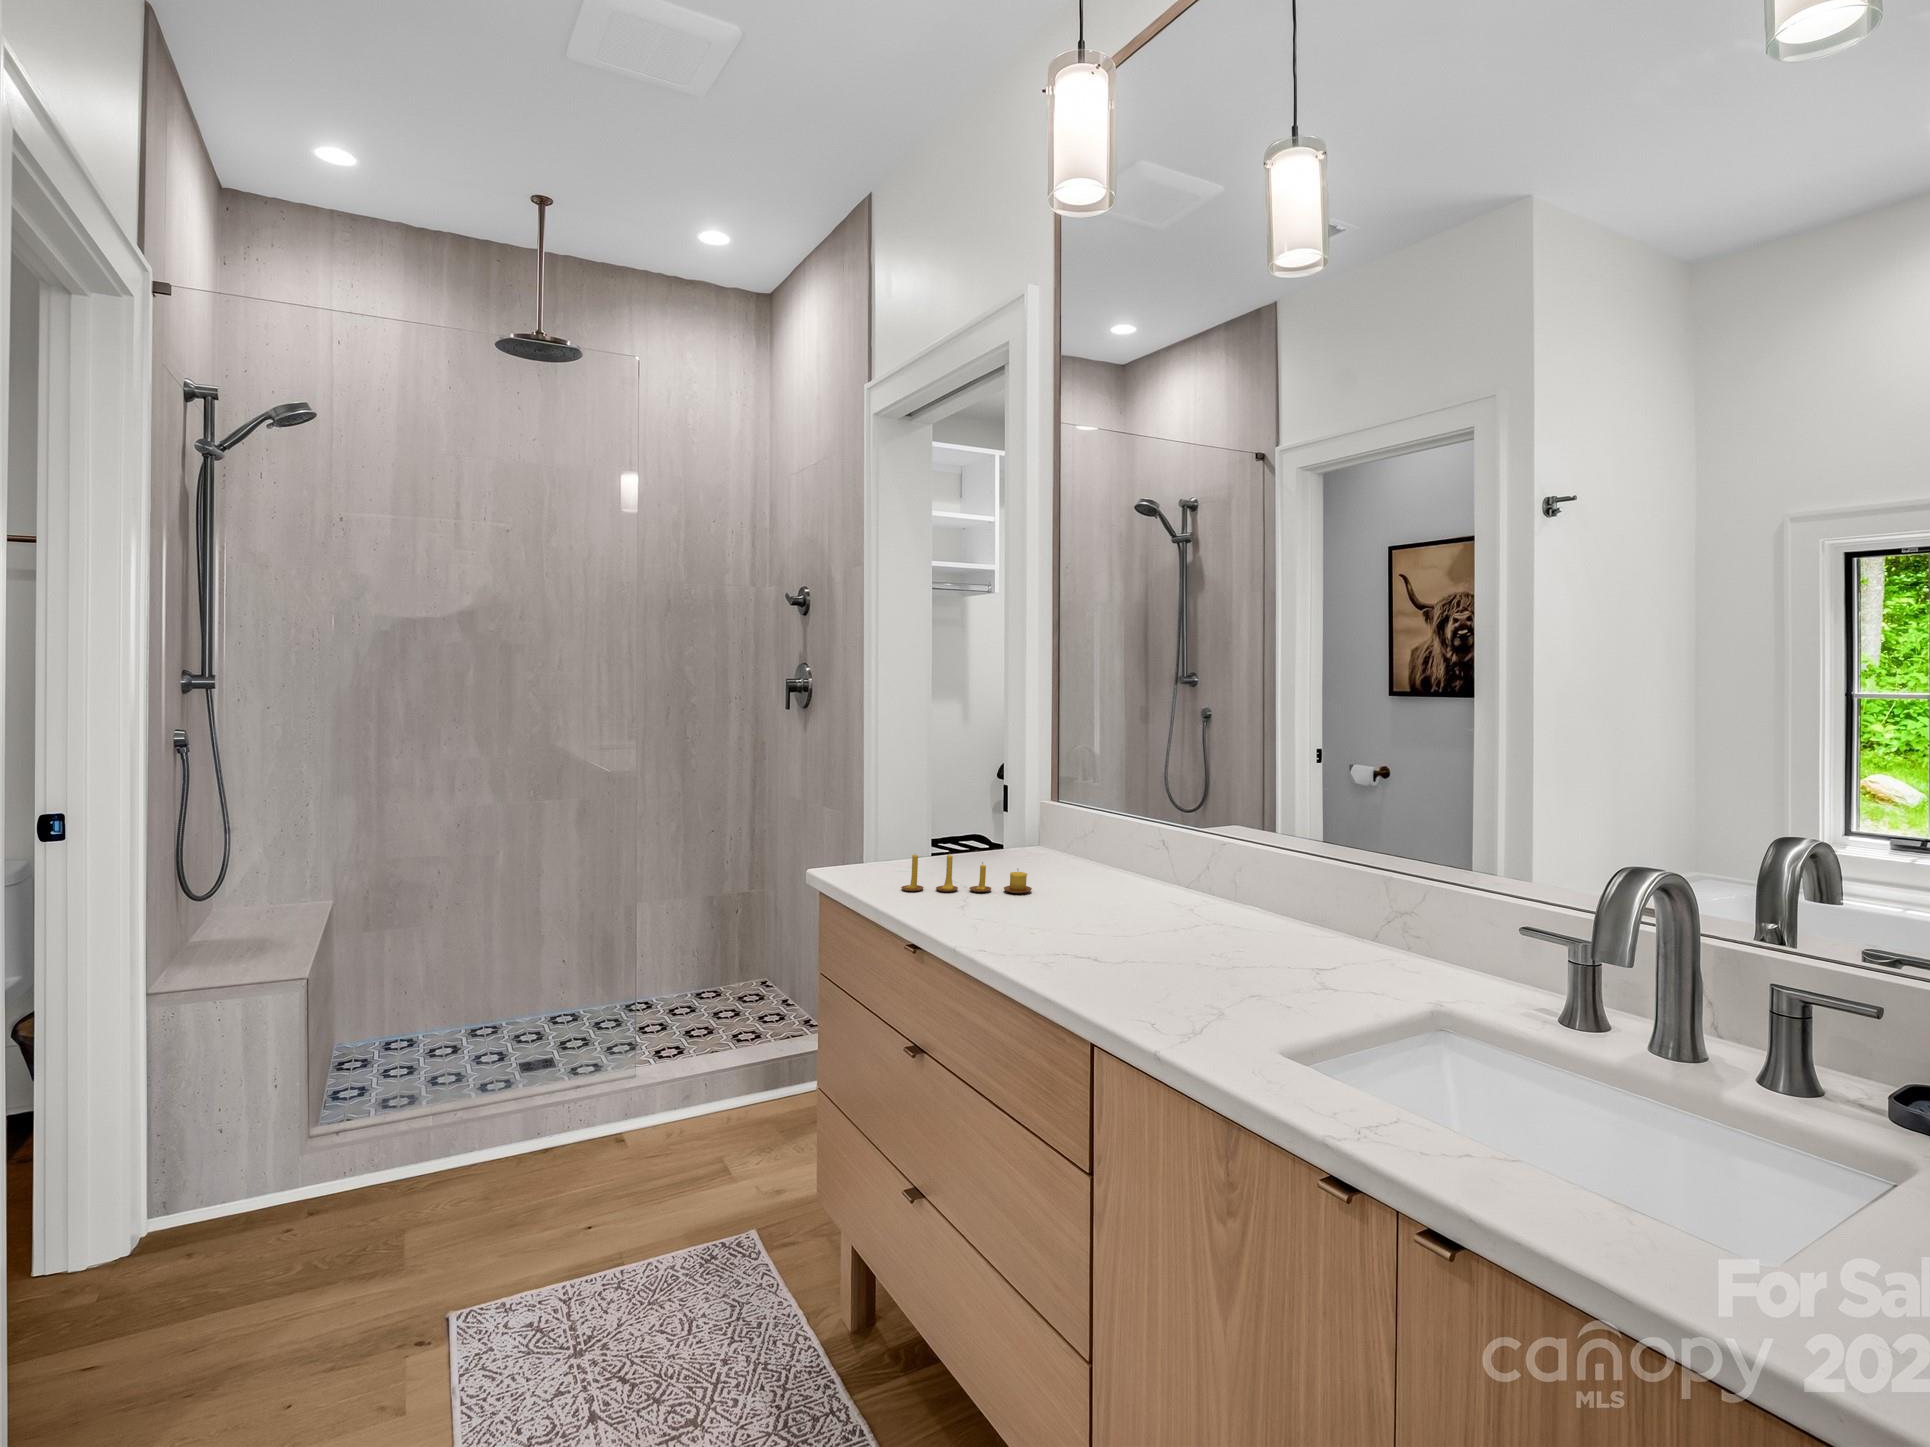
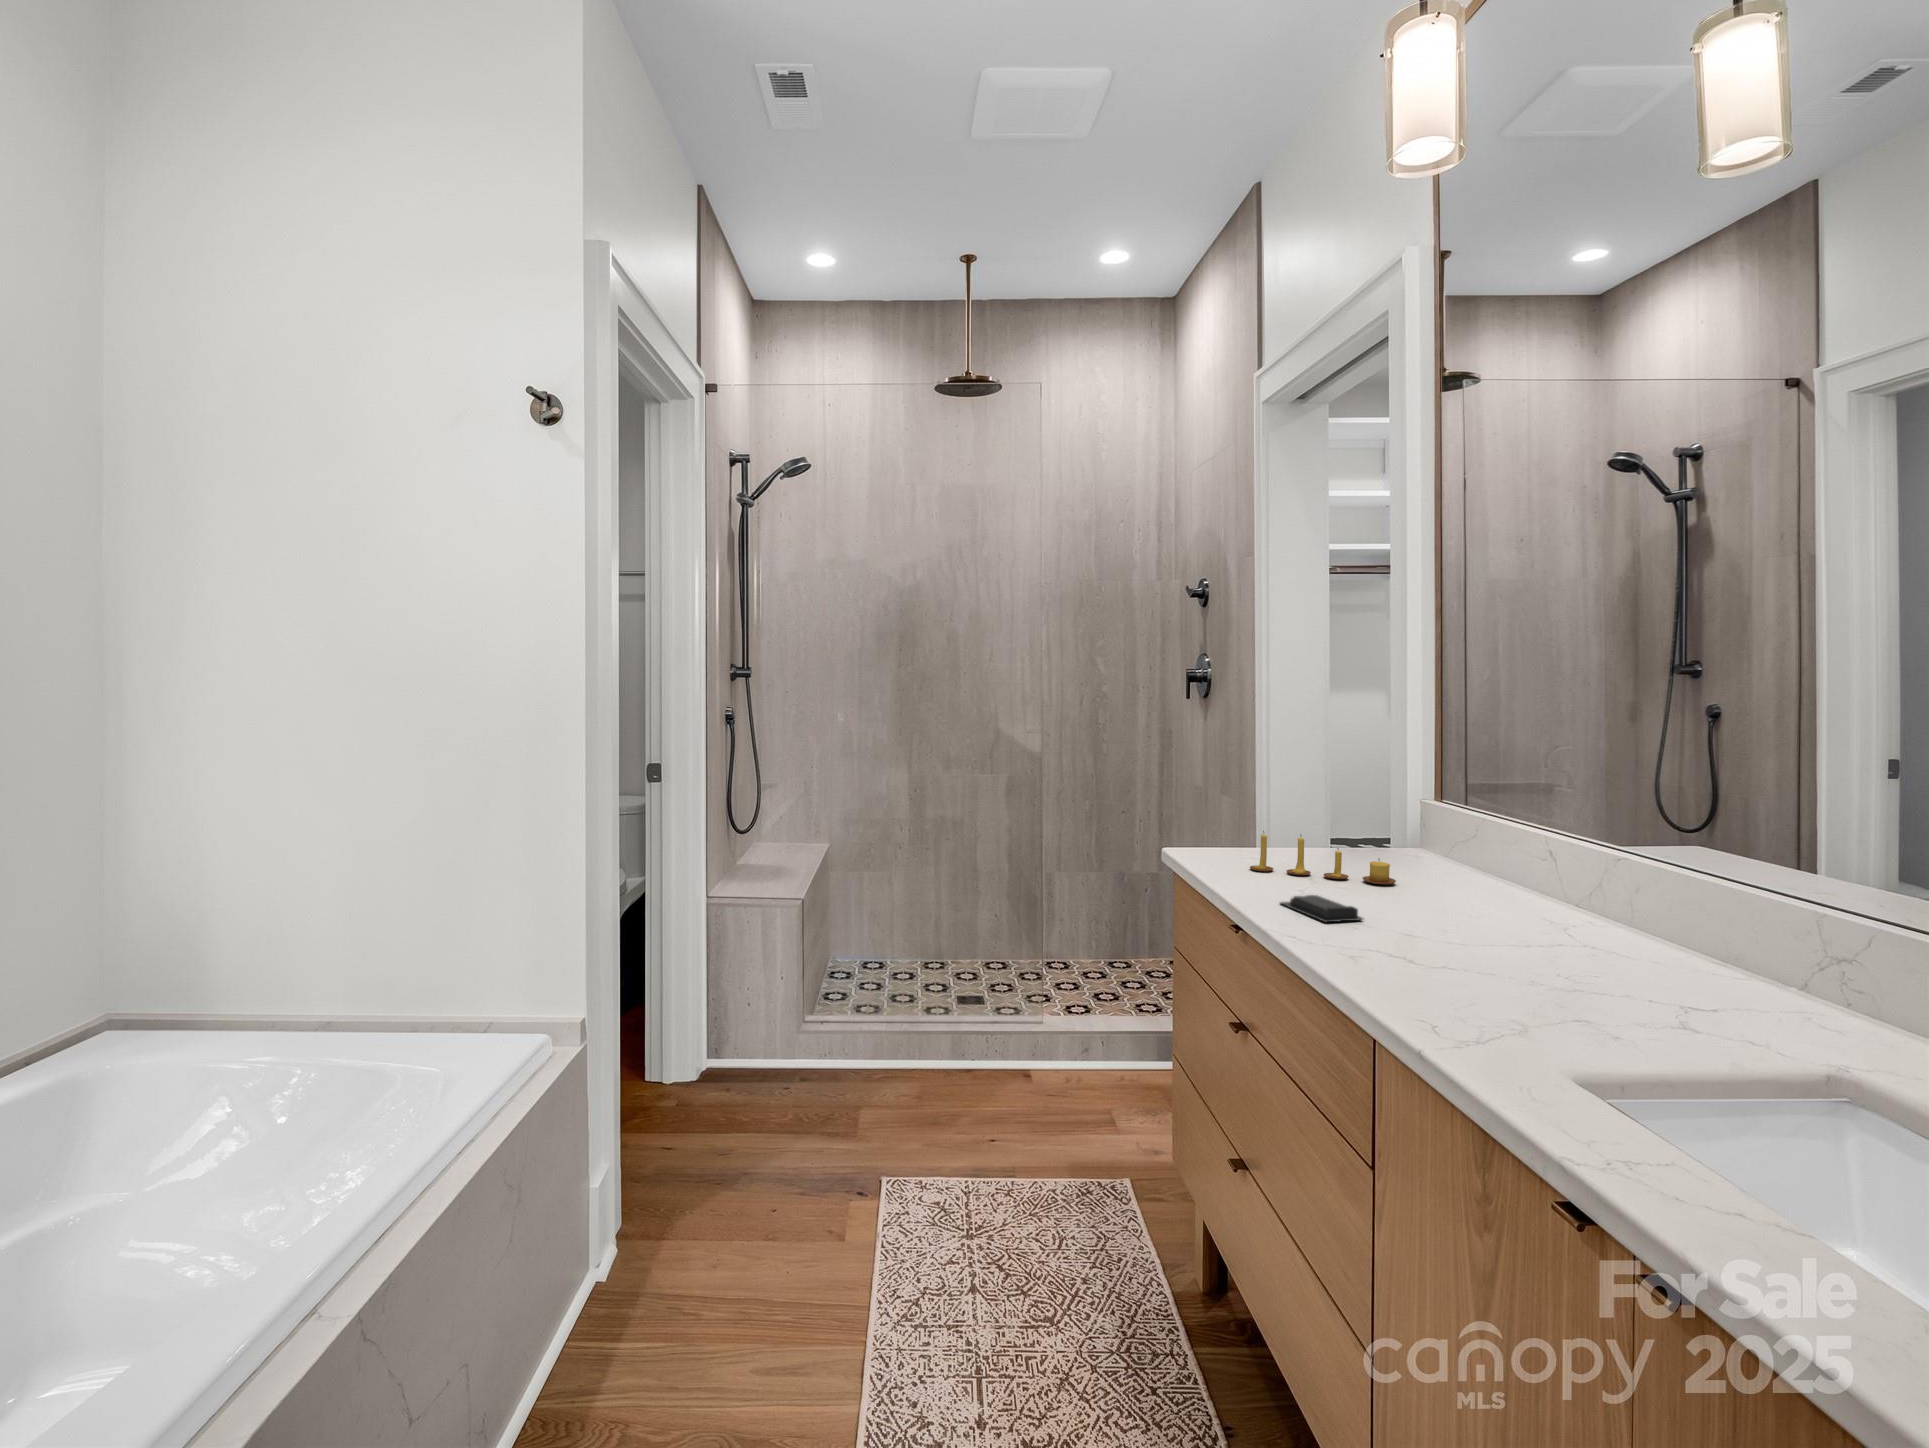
soap bar: none [947,912,1026,939] -> present [1280,895,1363,922]

